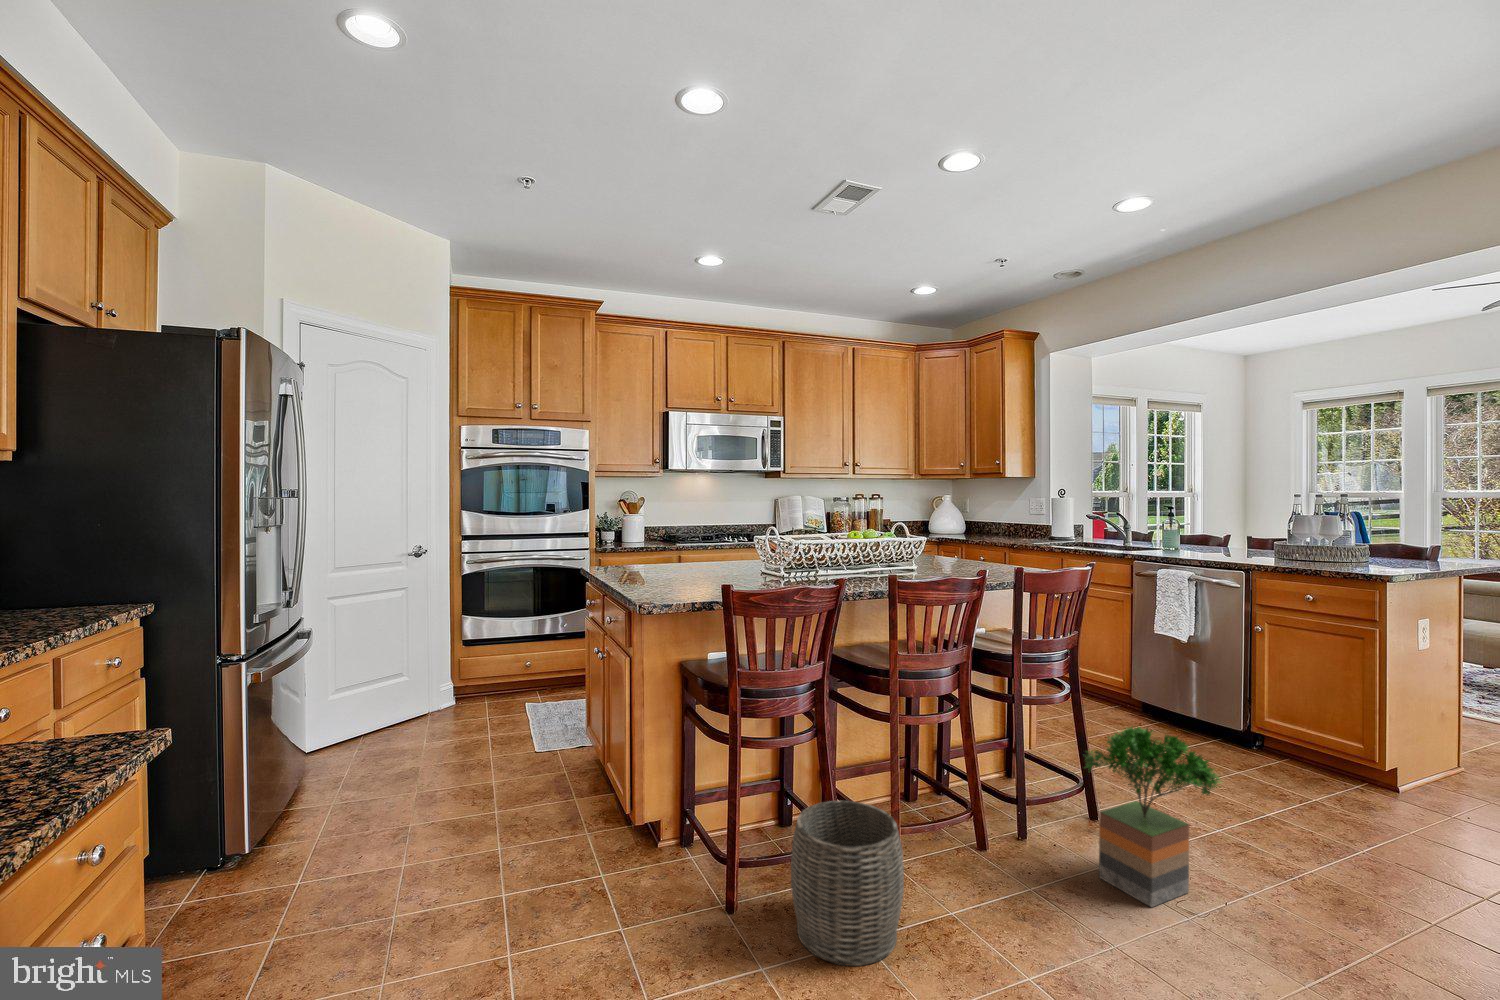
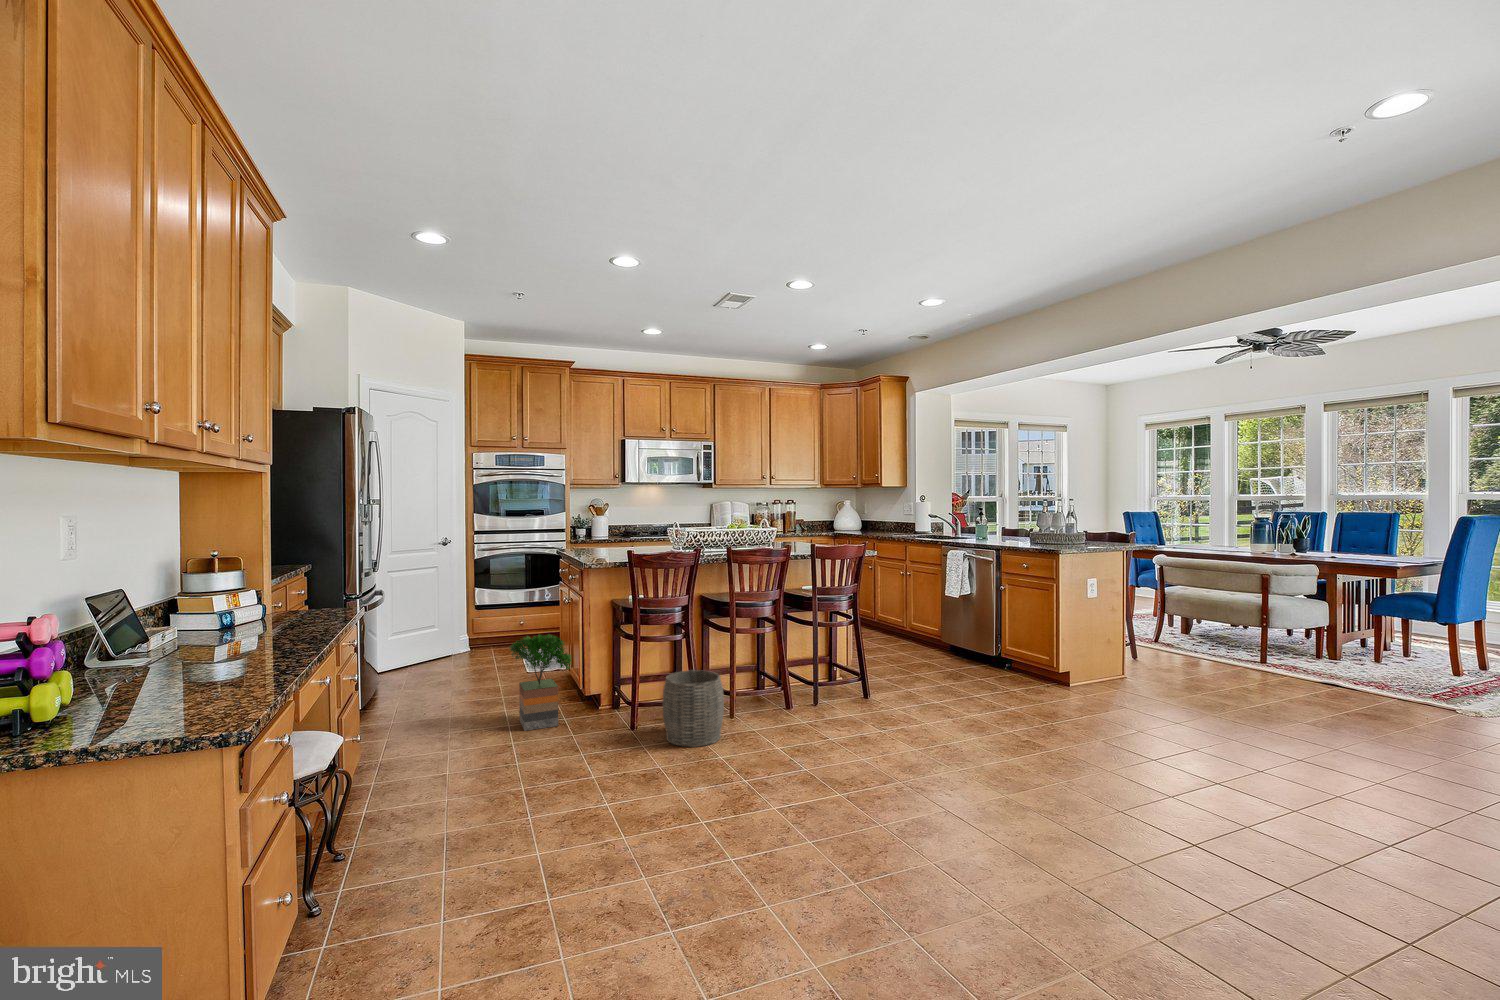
potted tree: present [1085,727,1220,907] -> present [509,634,572,731]

